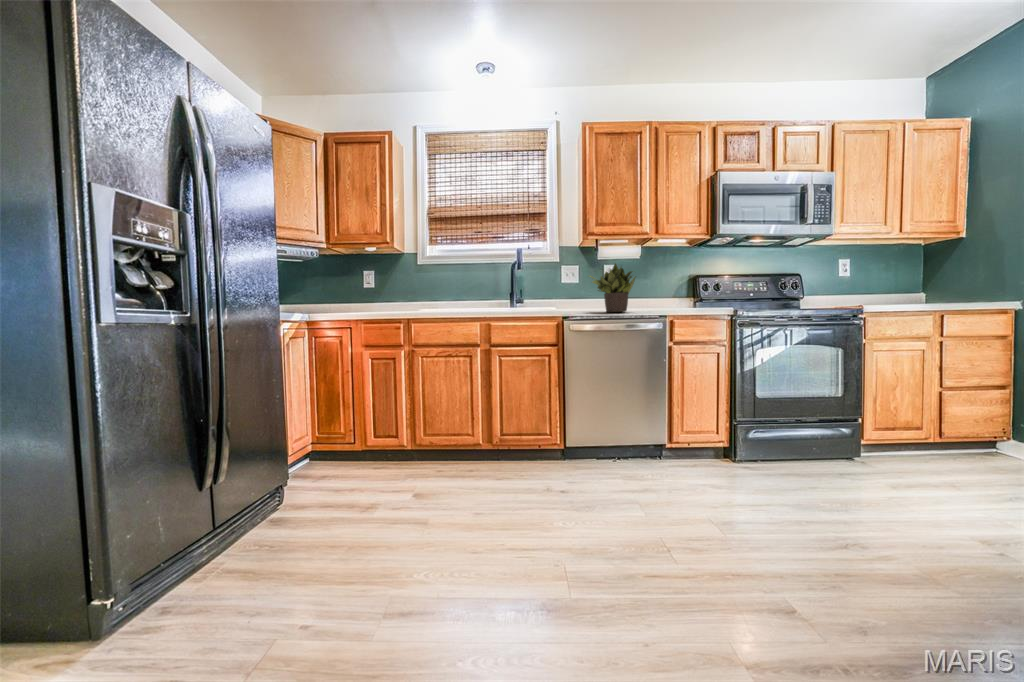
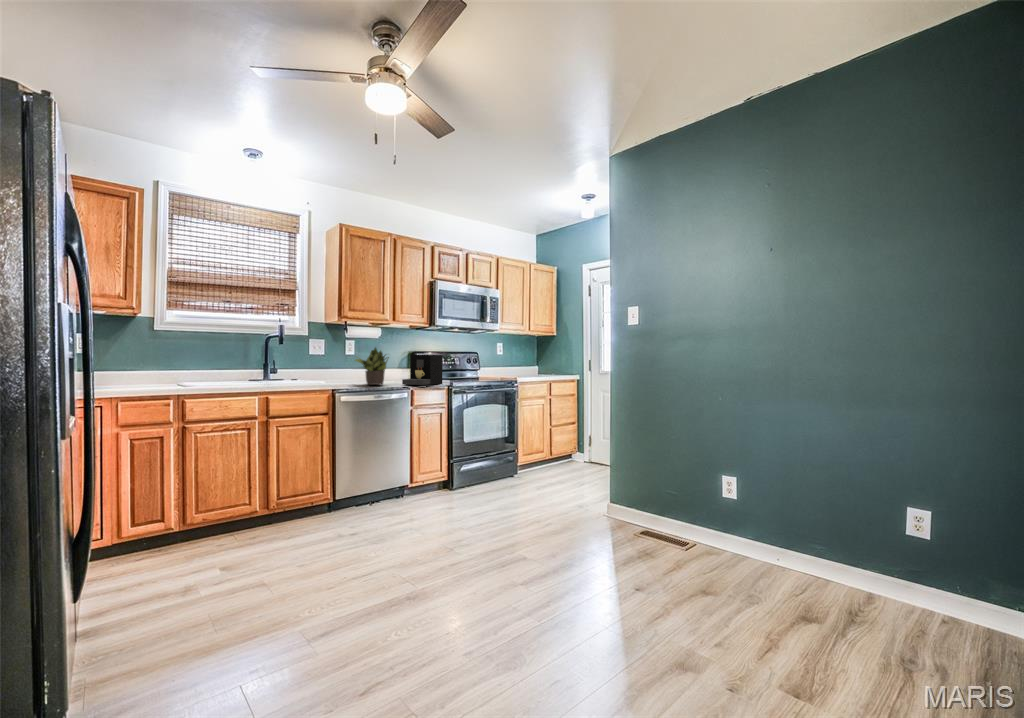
coffee maker: none [655,269,720,312] -> present [402,355,443,385]

